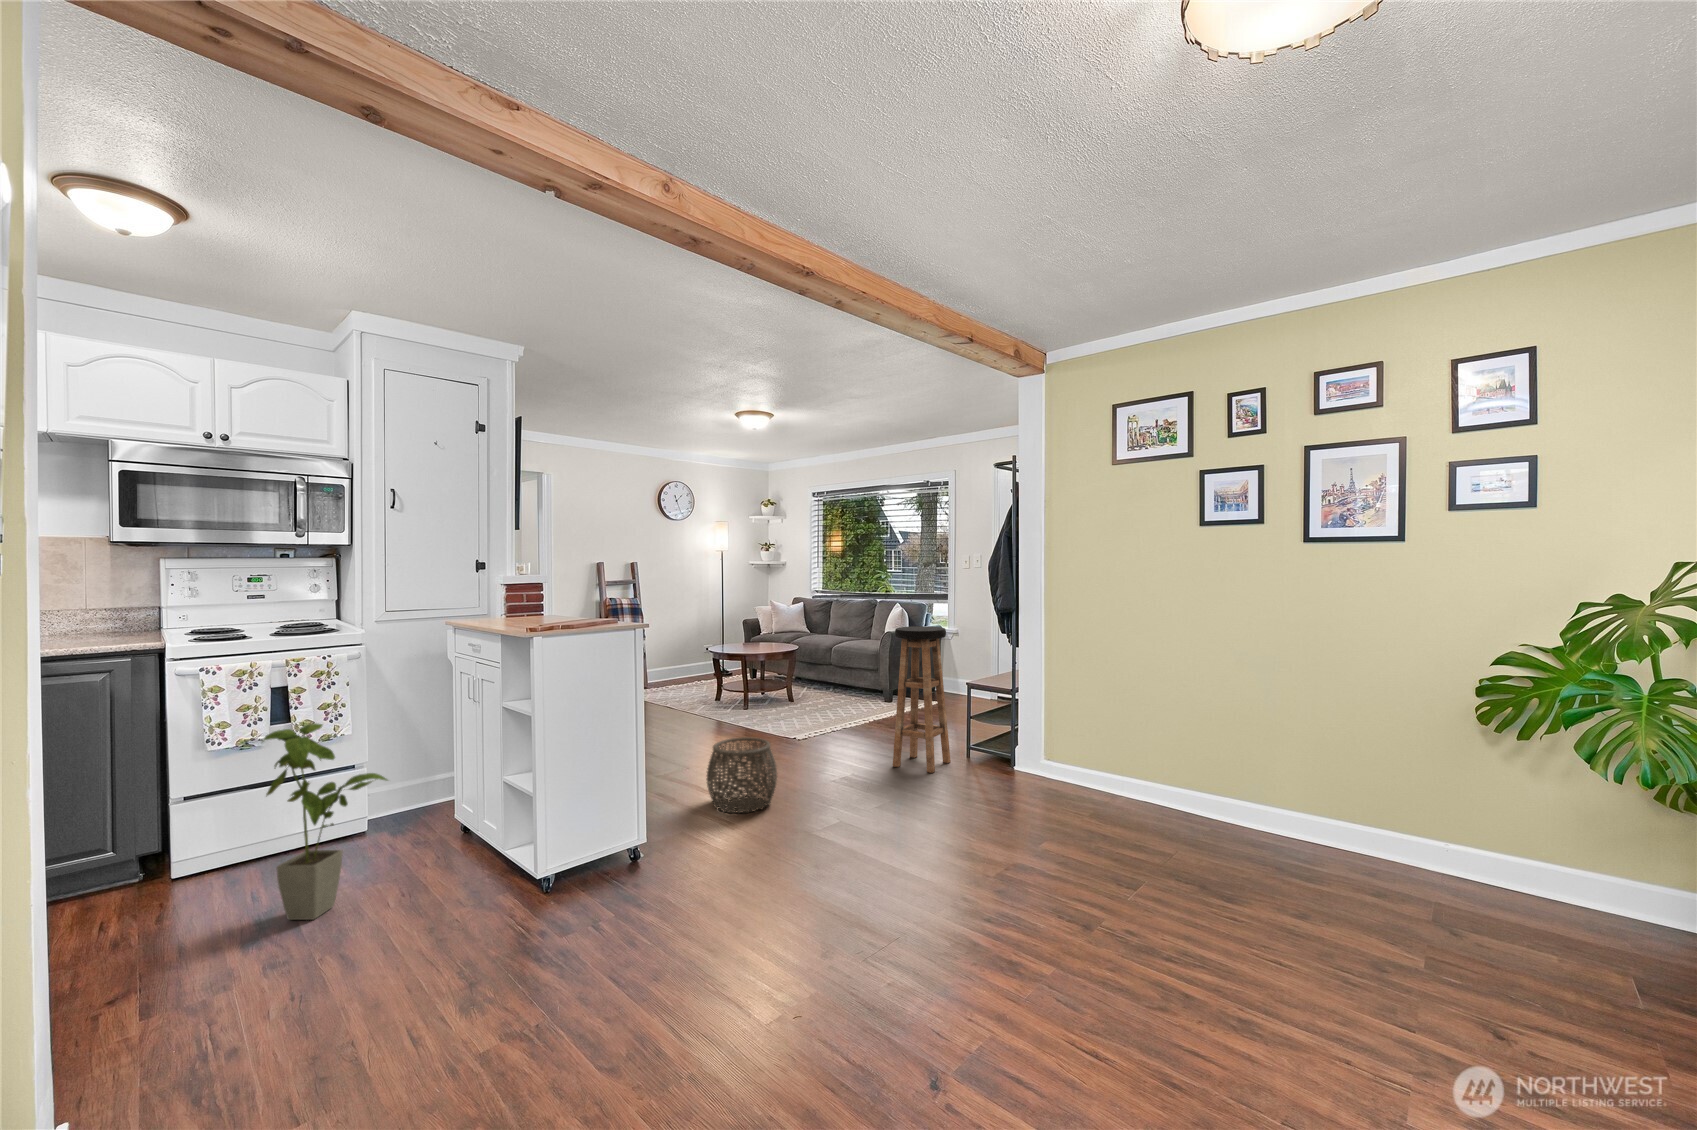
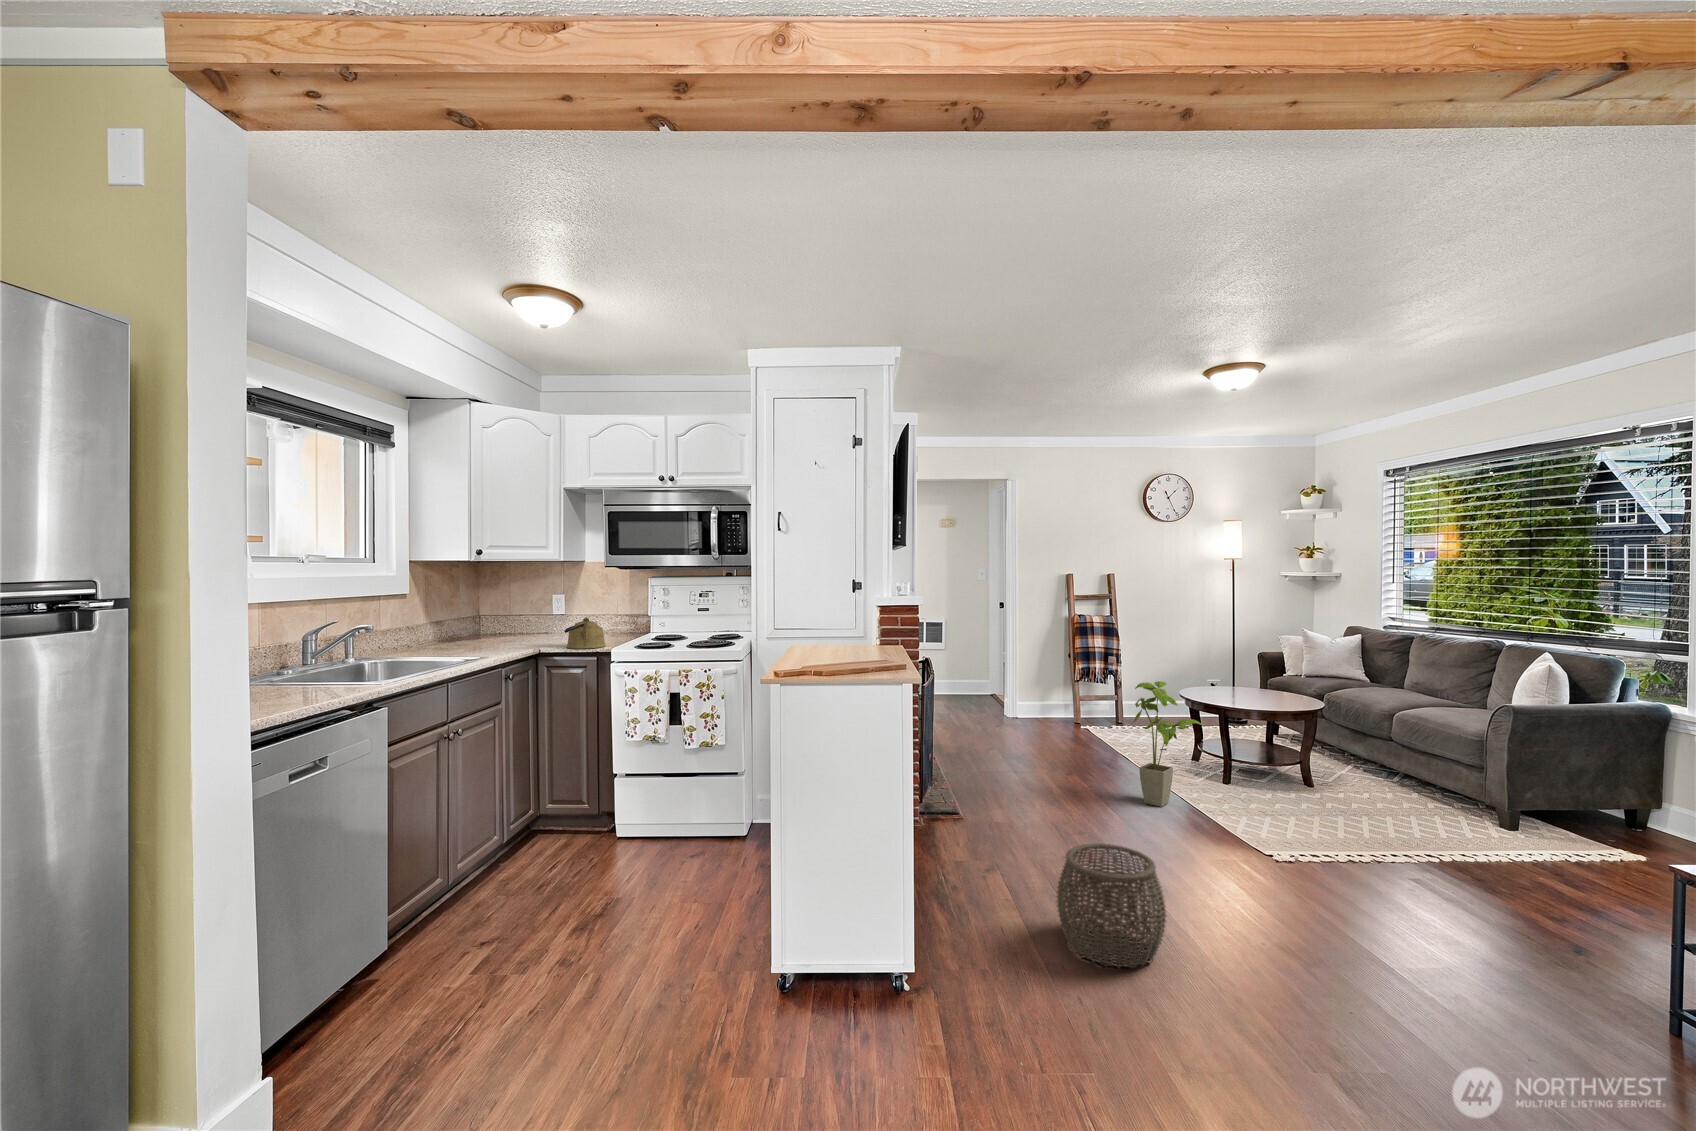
kettle: none [75,609,150,648] -> present [564,618,606,649]
bar stool: present [893,626,951,773] -> none [1431,712,1588,1013]
house plant: present [263,723,387,920] -> present [1133,681,1204,807]

